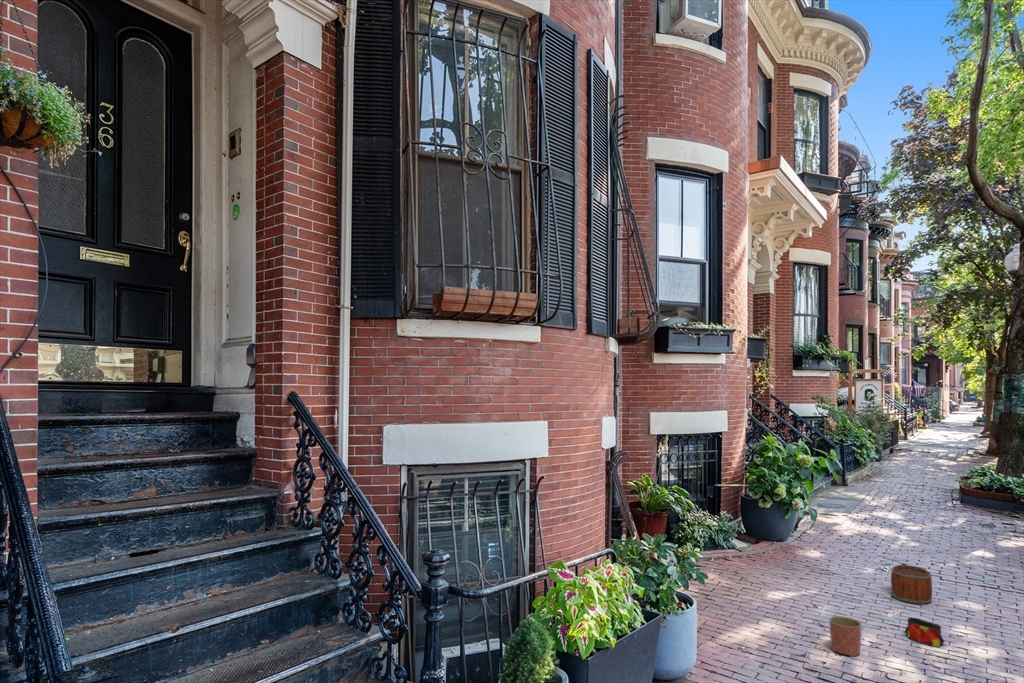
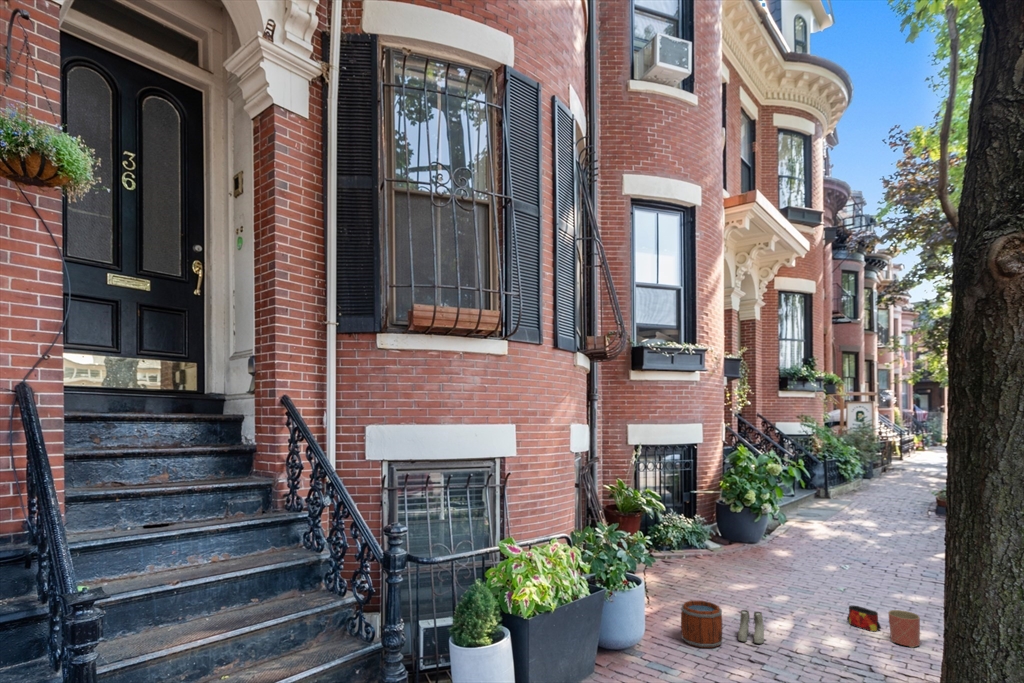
bucket: present [891,565,932,604] -> present [681,601,723,648]
planter: present [829,616,861,657] -> present [888,610,920,648]
boots: none [794,626,823,665] -> present [738,610,764,644]

